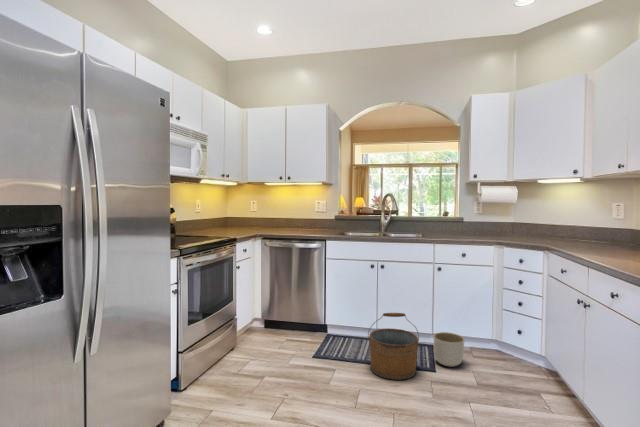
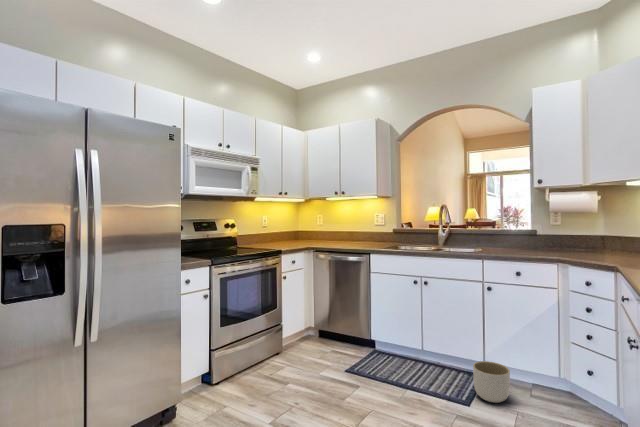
bucket: present [368,313,419,380] -> none [393,333,449,408]

